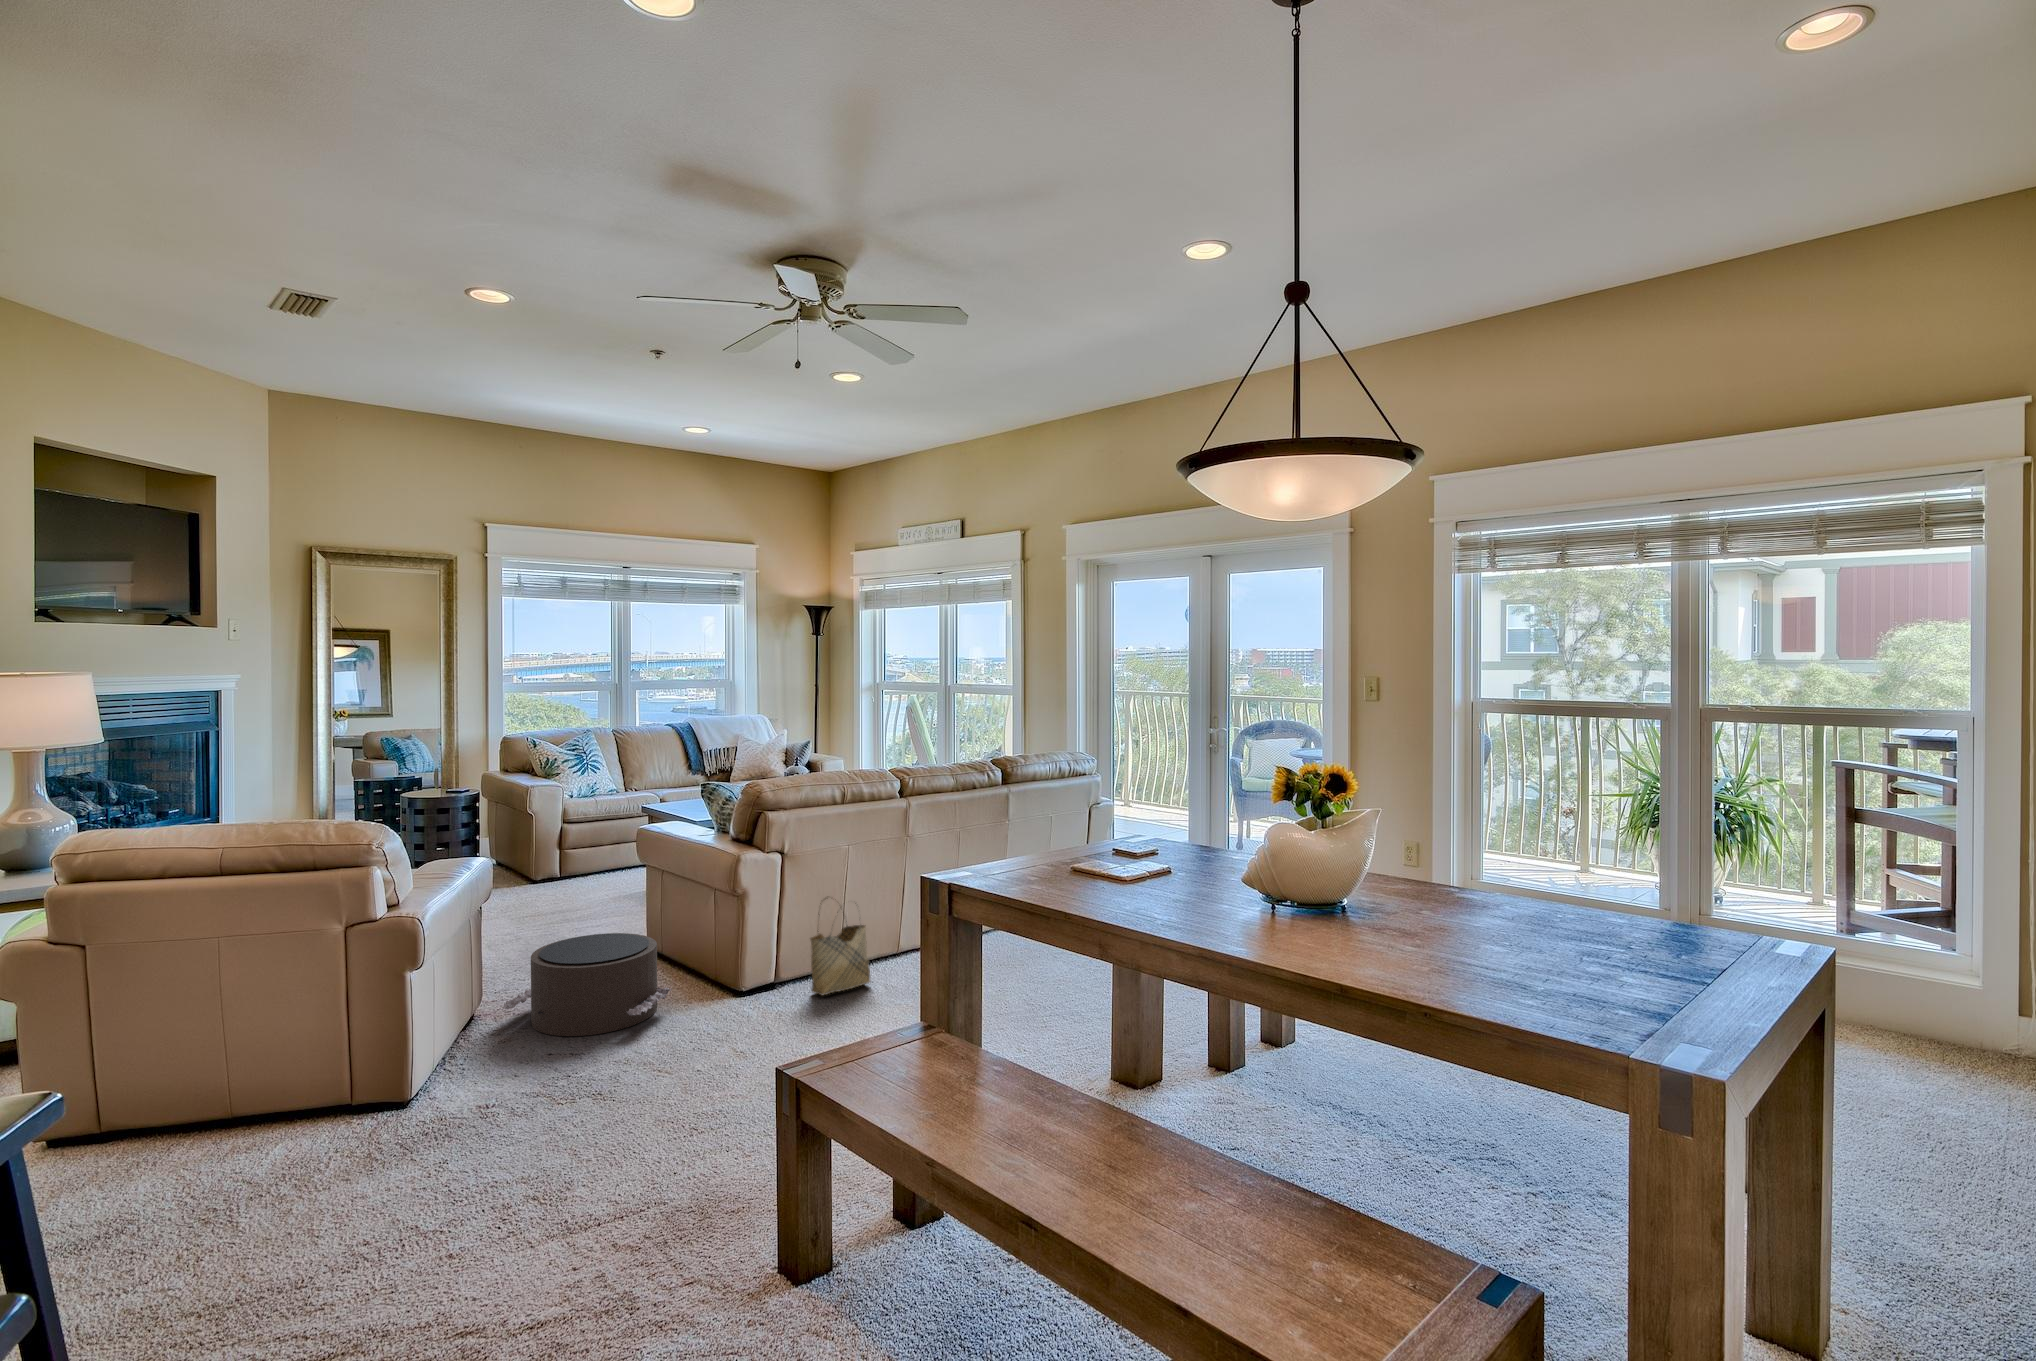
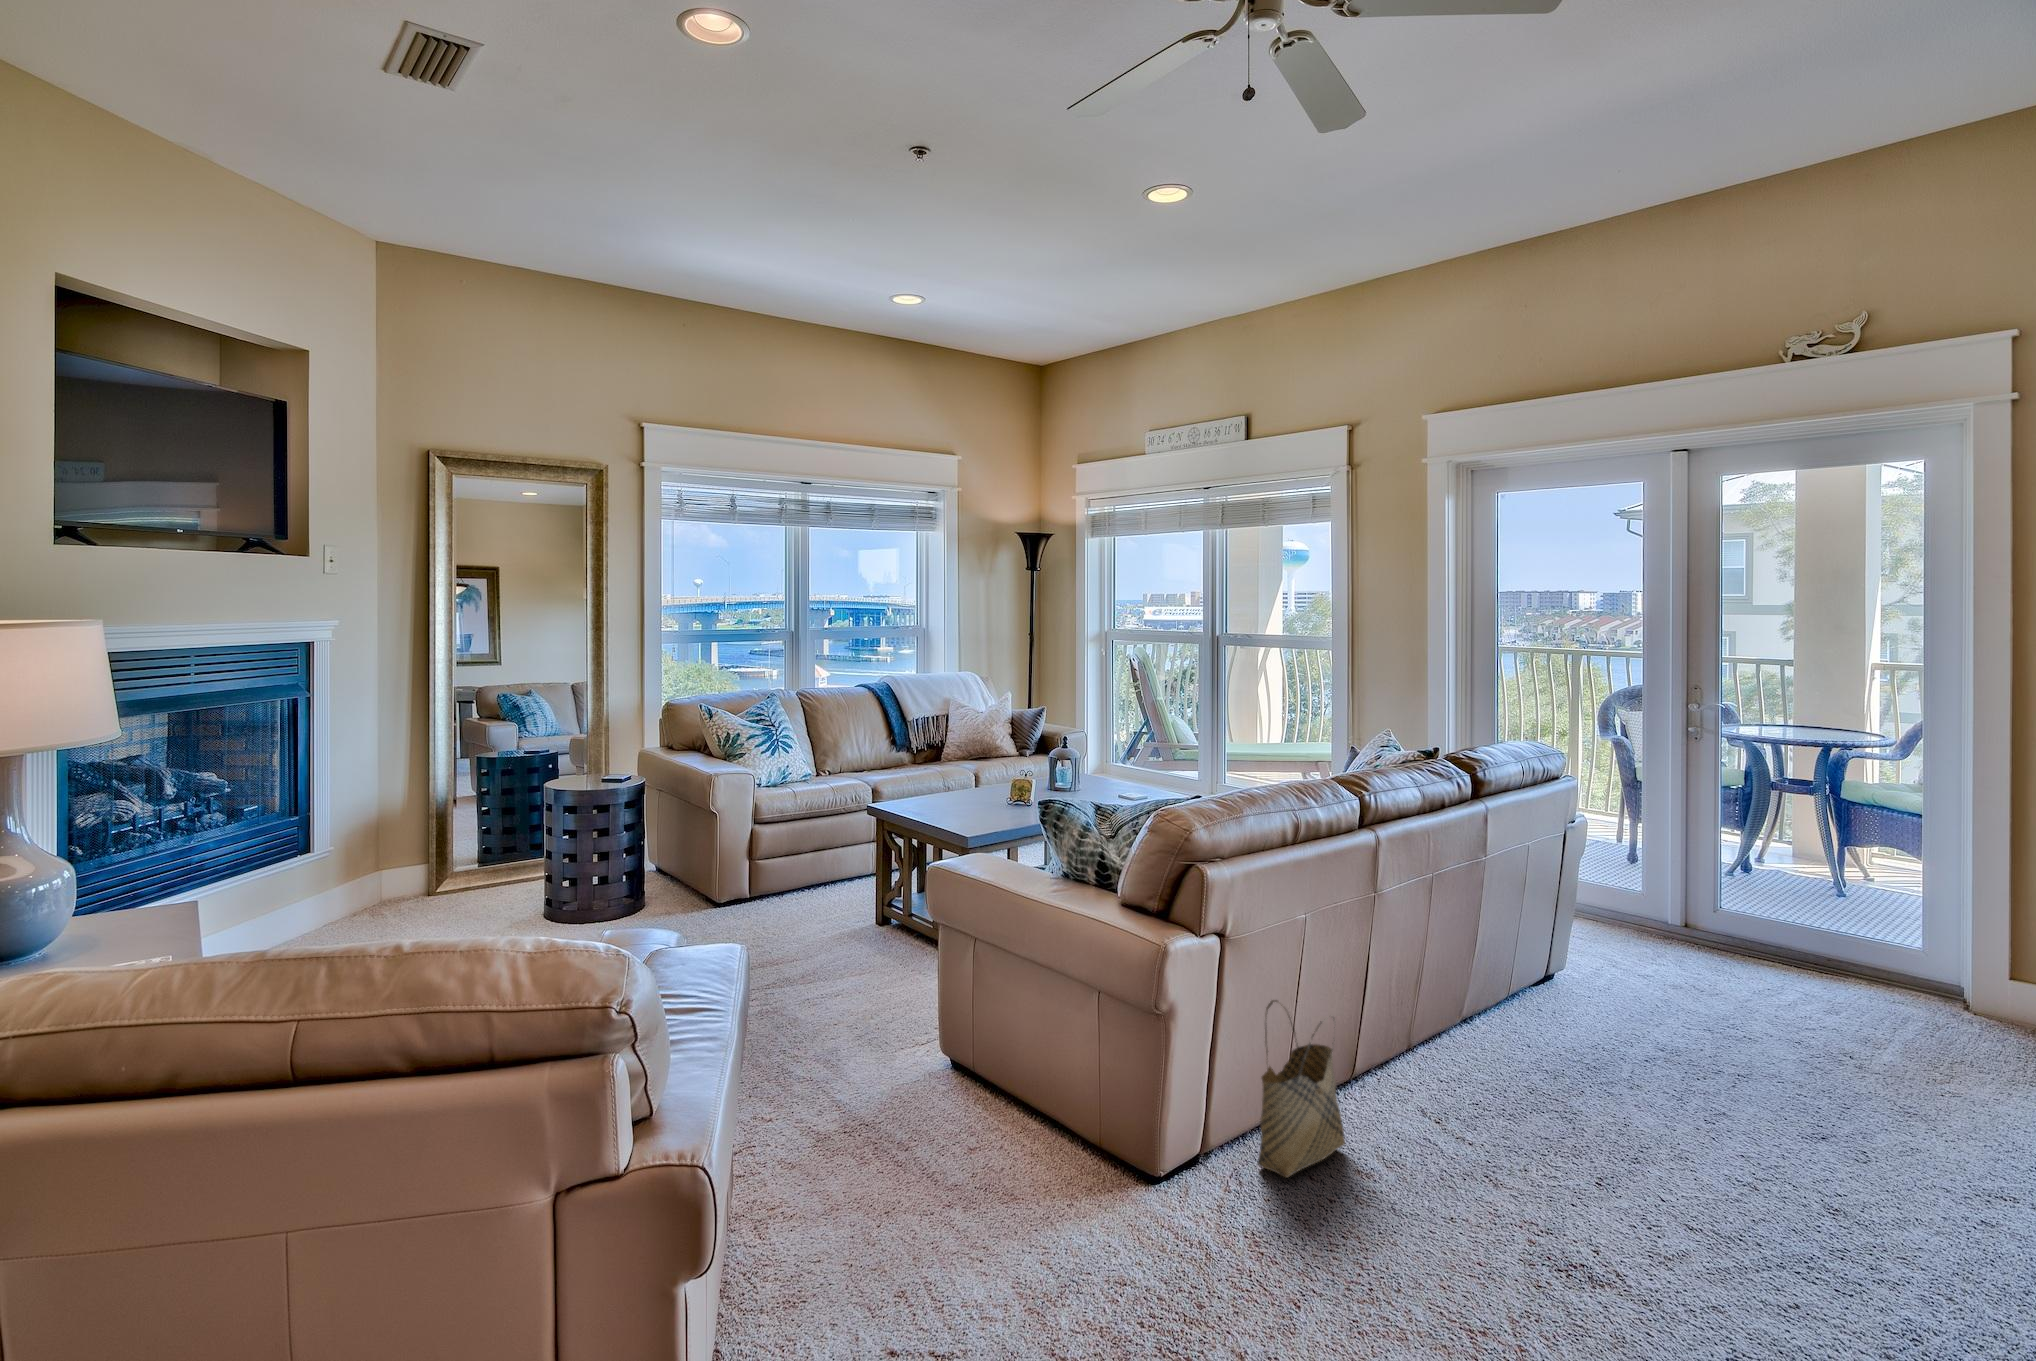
pouf: present [502,933,672,1036] -> none [773,1056,1044,1274]

